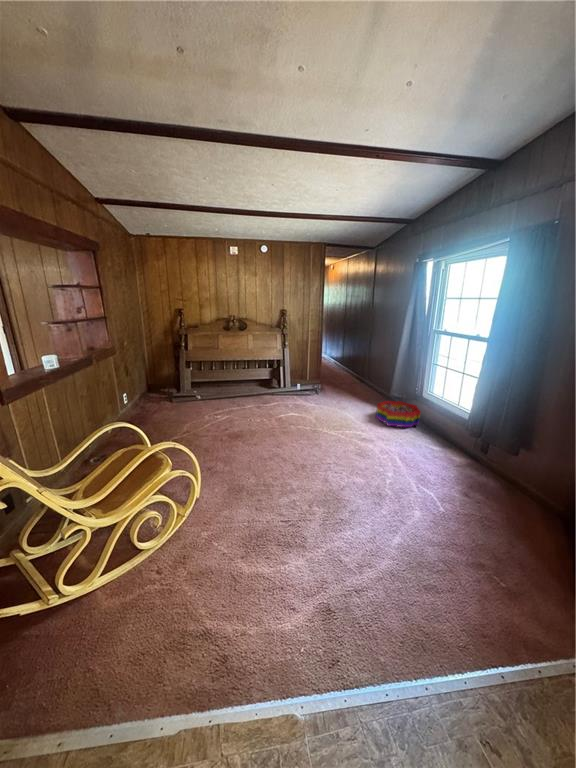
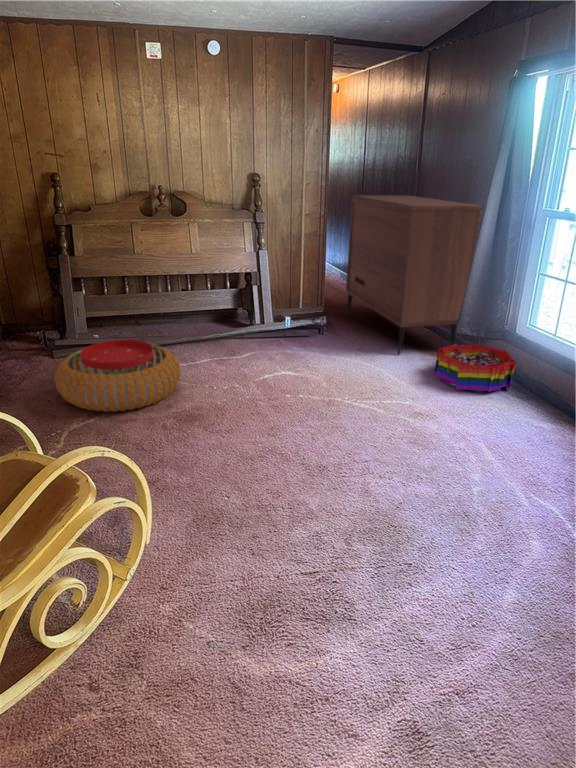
dresser: none [332,321,403,406] -> present [346,195,483,354]
pouf: none [170,393,236,430] -> present [55,340,181,412]

